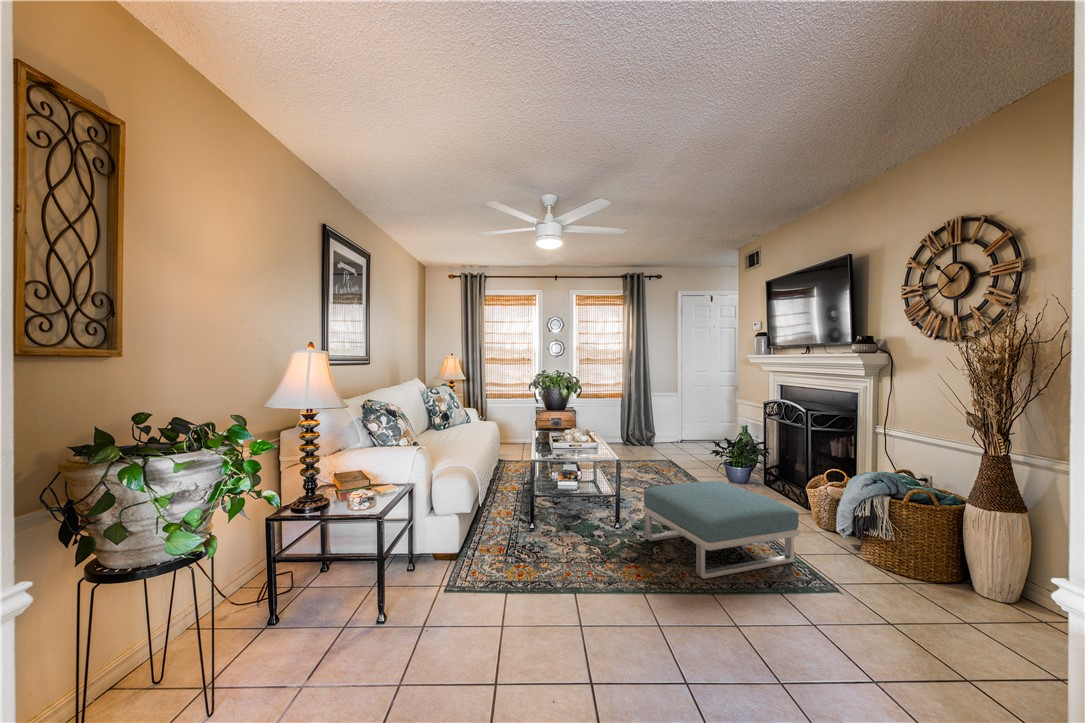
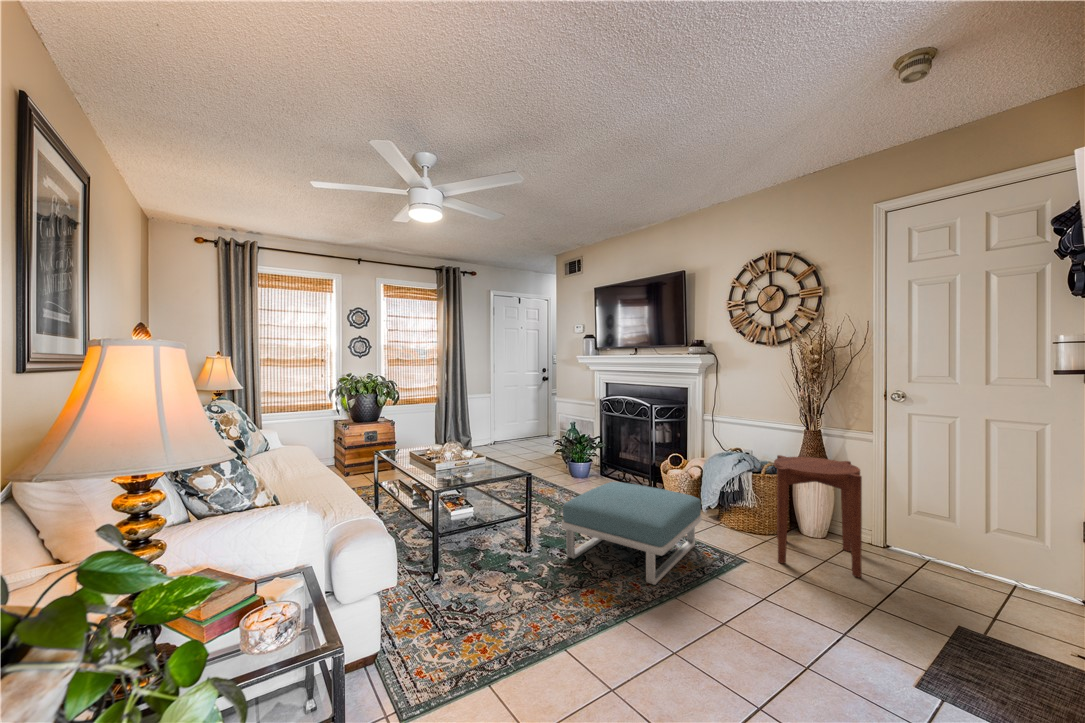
side table: none [888,479,1038,652] -> present [774,455,862,577]

